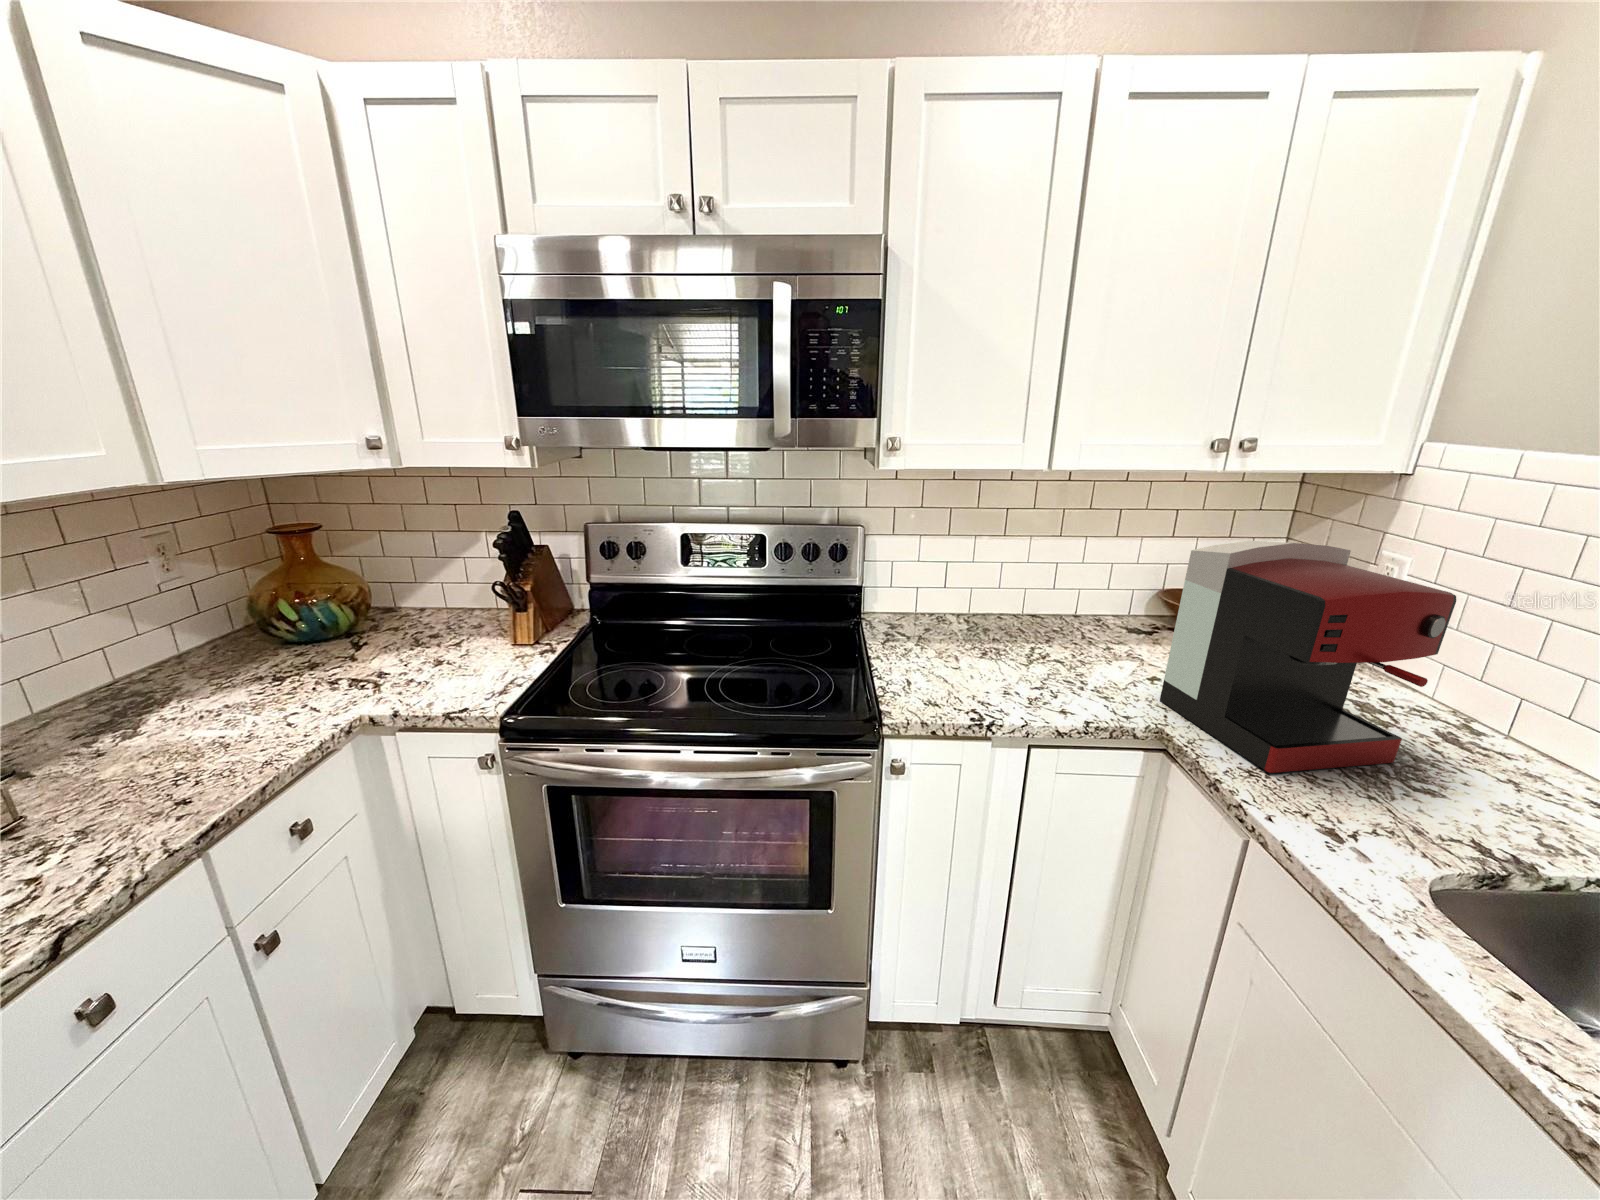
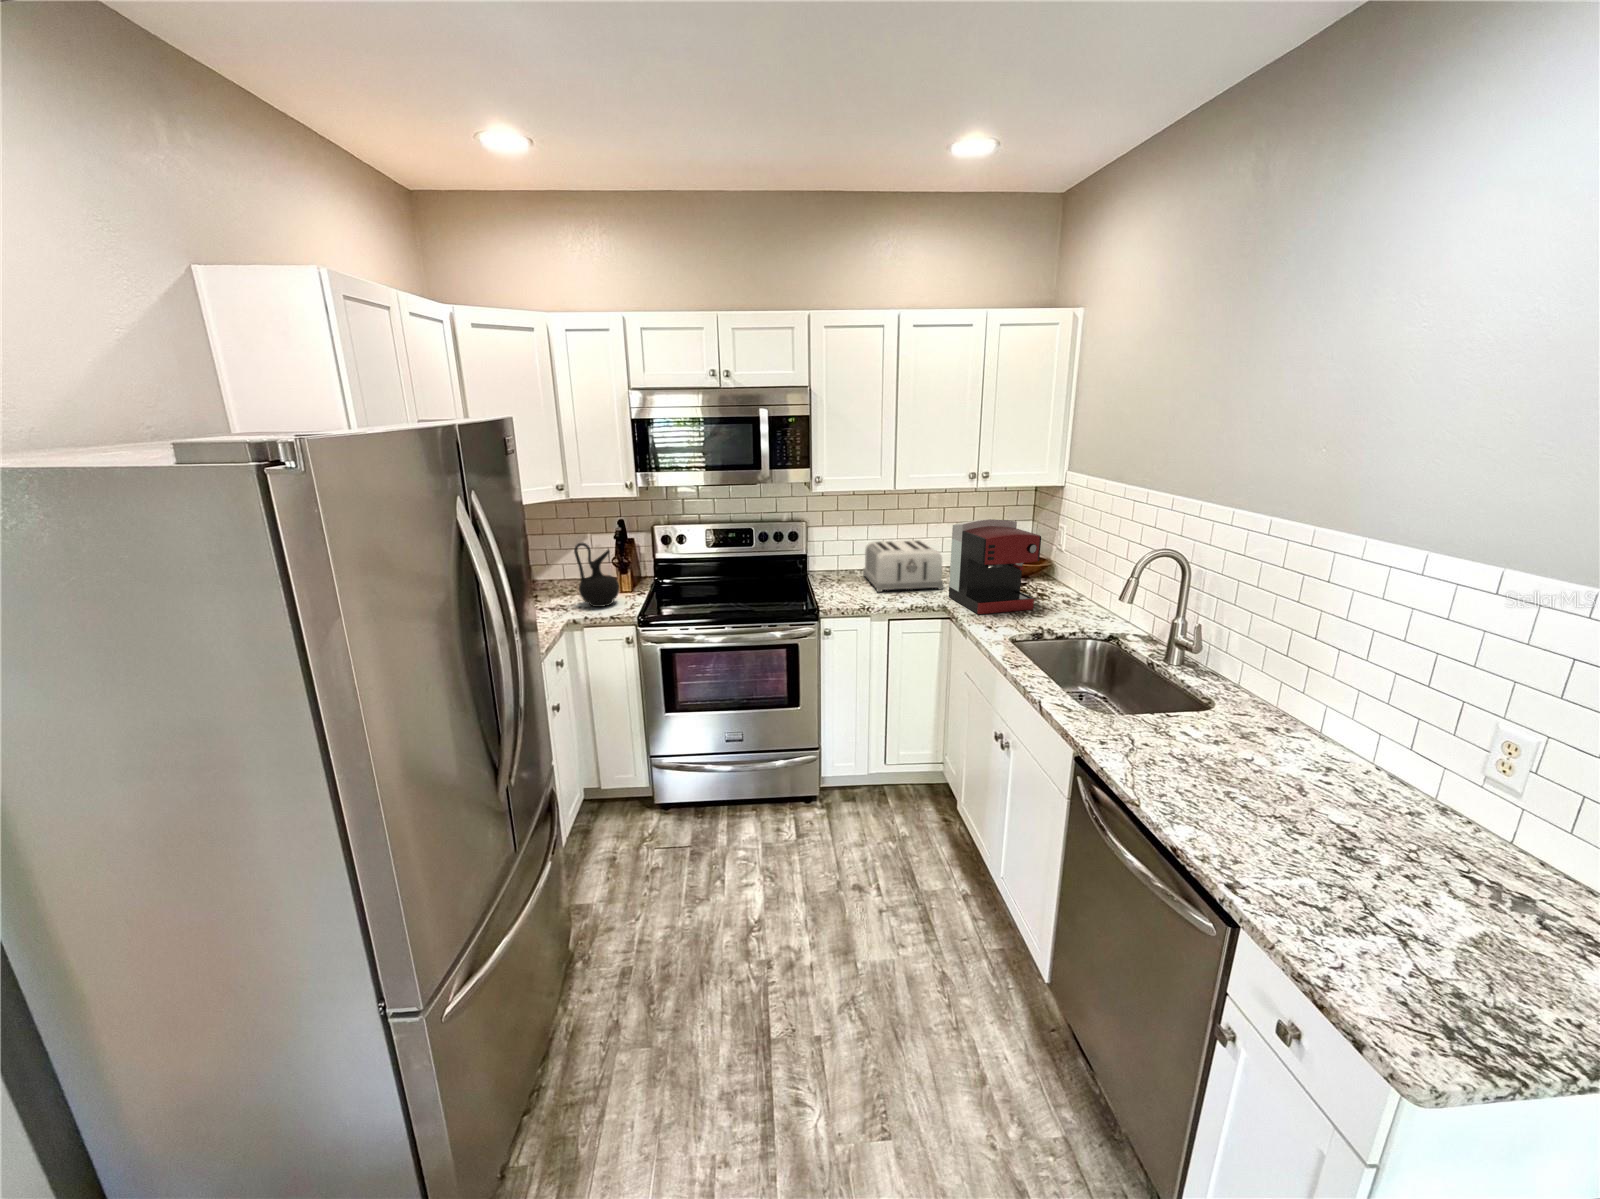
ceramic jug: none [385,555,488,683] -> present [574,543,619,607]
toaster: none [963,567,1141,676] -> present [863,540,943,592]

